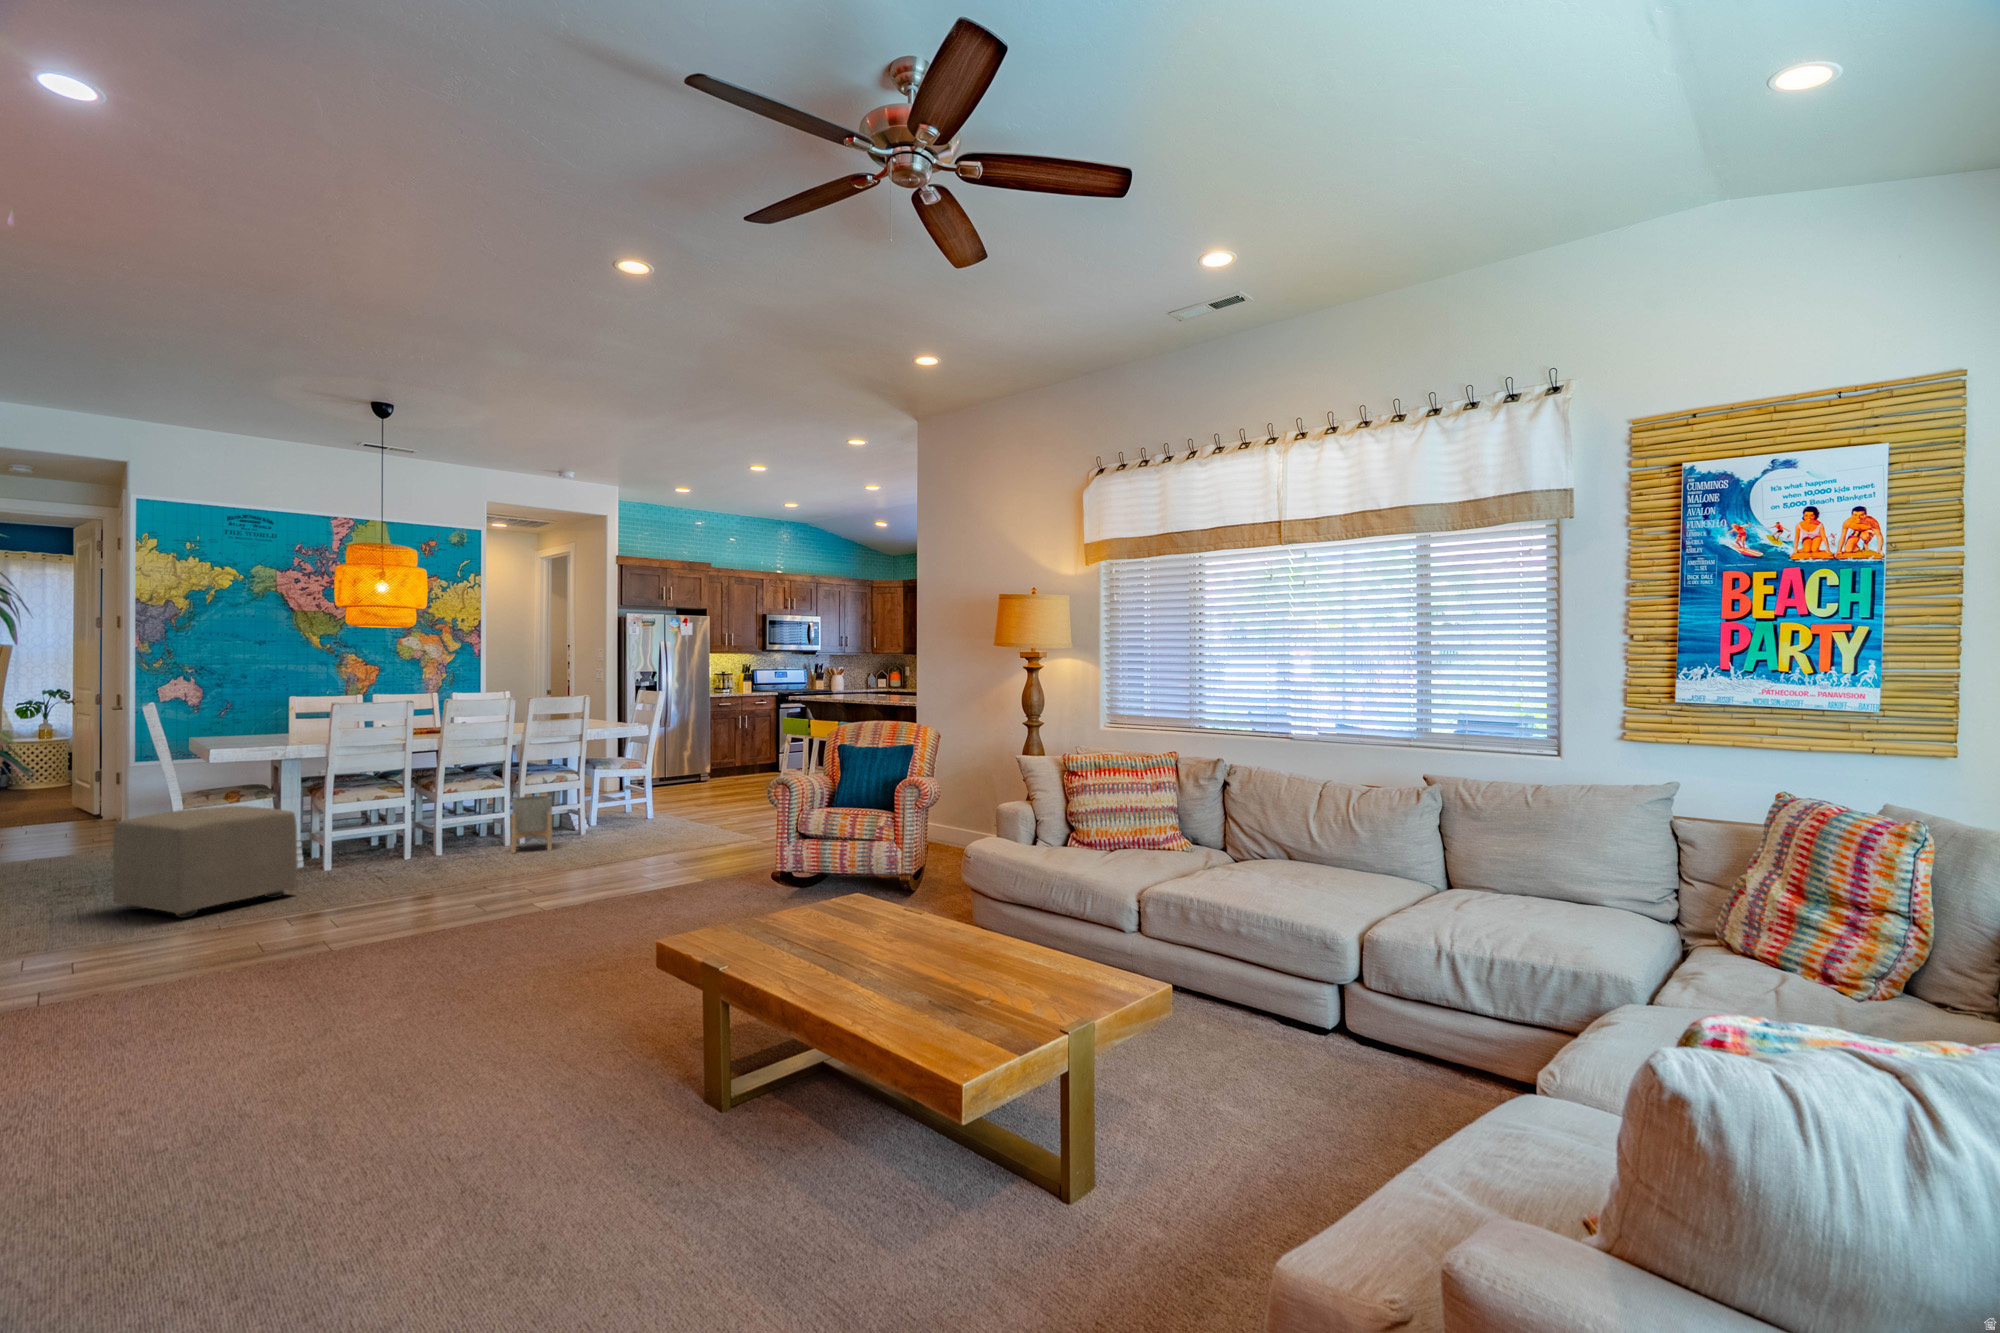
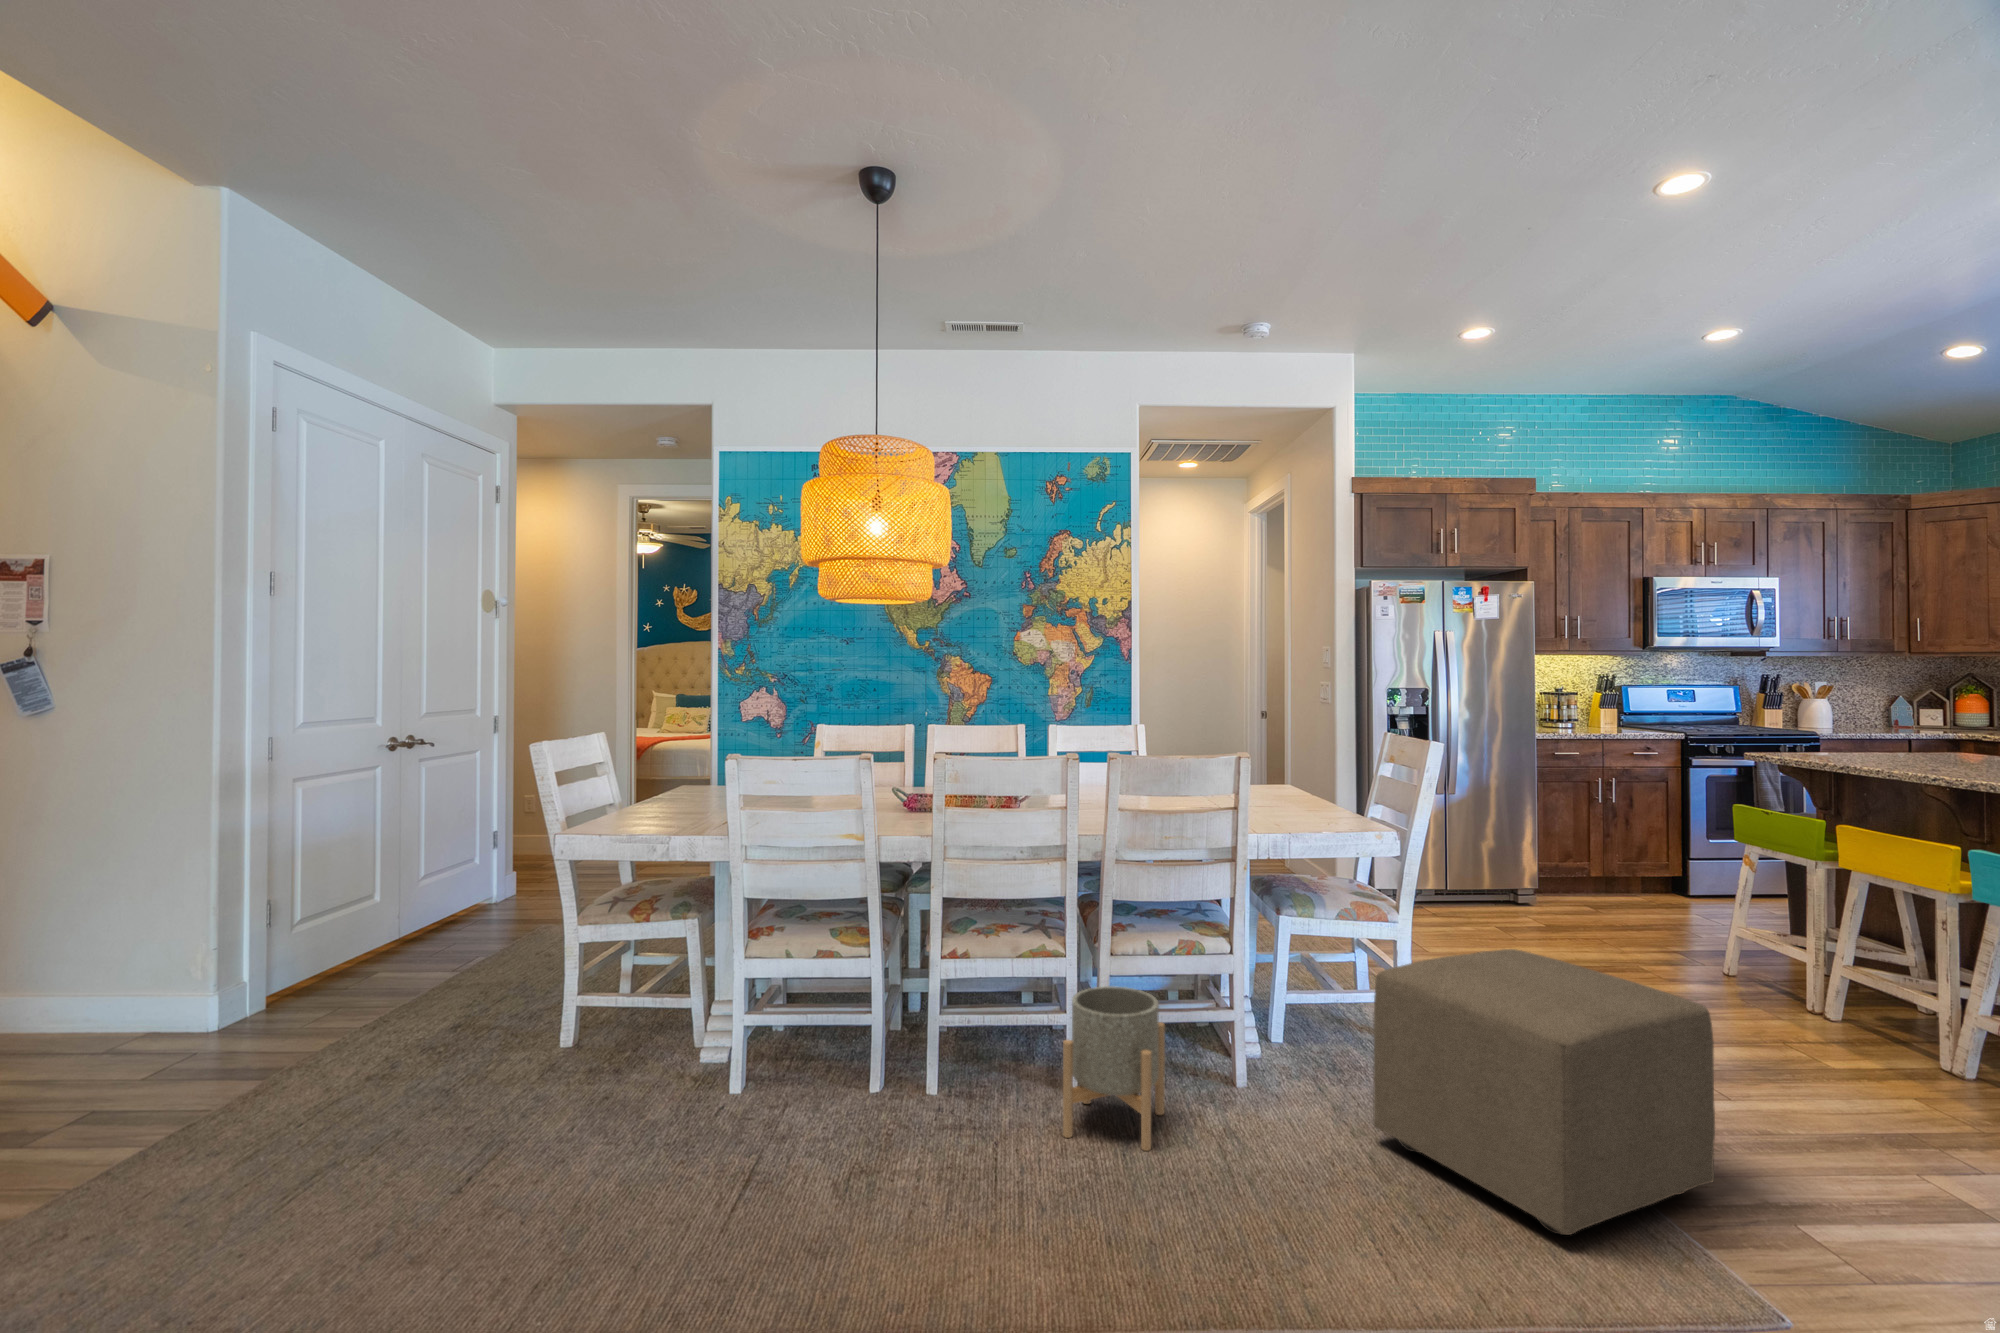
ottoman: present [113,806,298,918] -> present [1373,949,1715,1235]

